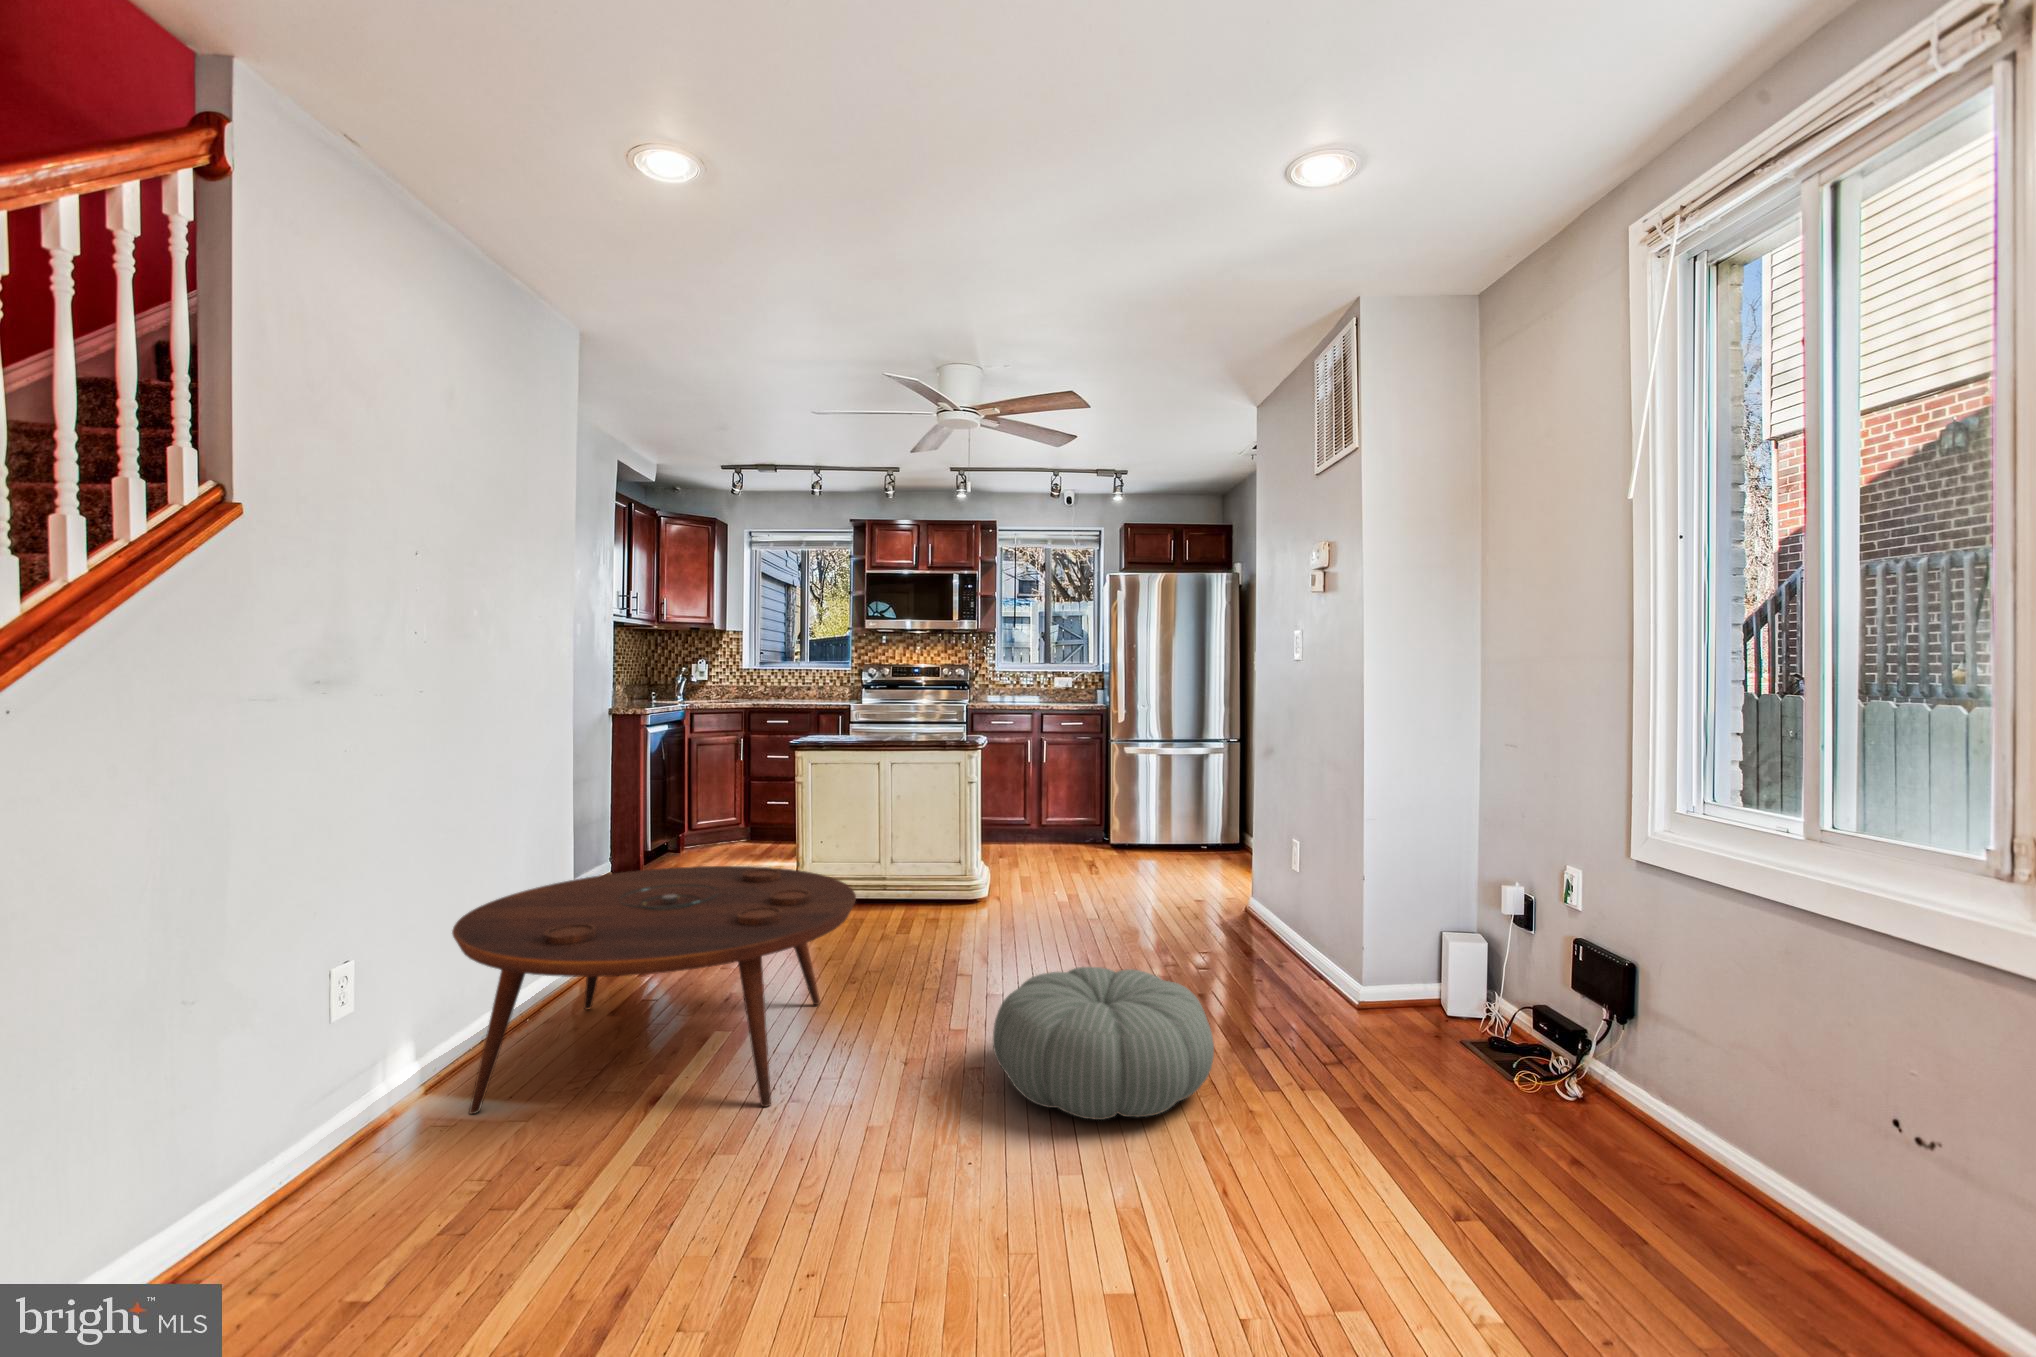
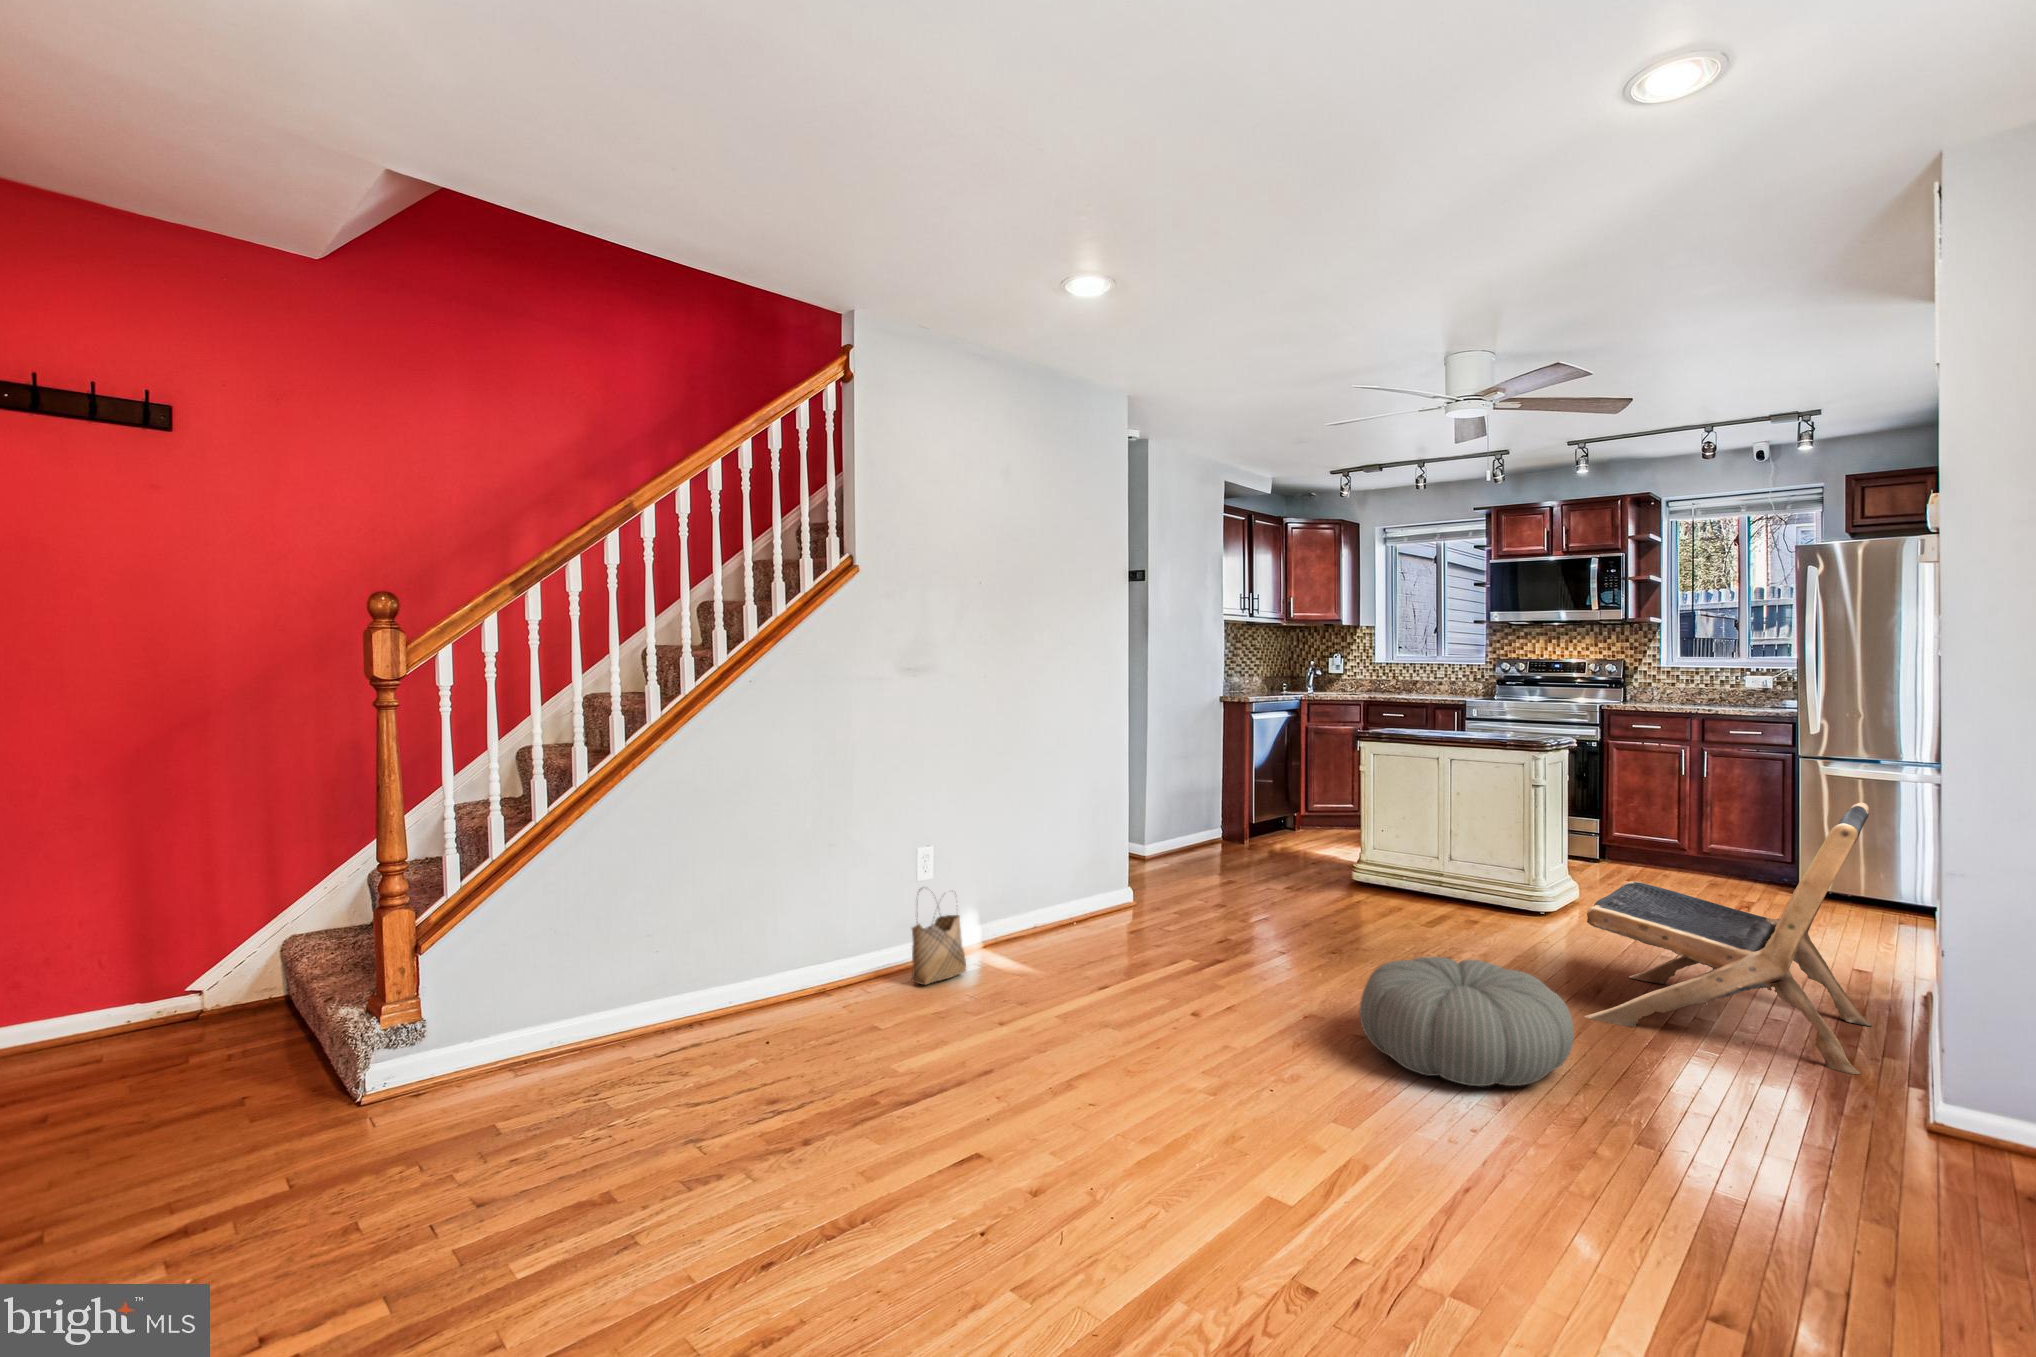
lounge chair: none [1106,767,1334,999] -> present [1585,803,1872,1074]
coffee table: present [452,866,856,1114] -> none [1032,827,1305,1000]
woven basket: none [235,1047,354,1250] -> present [912,889,966,985]

